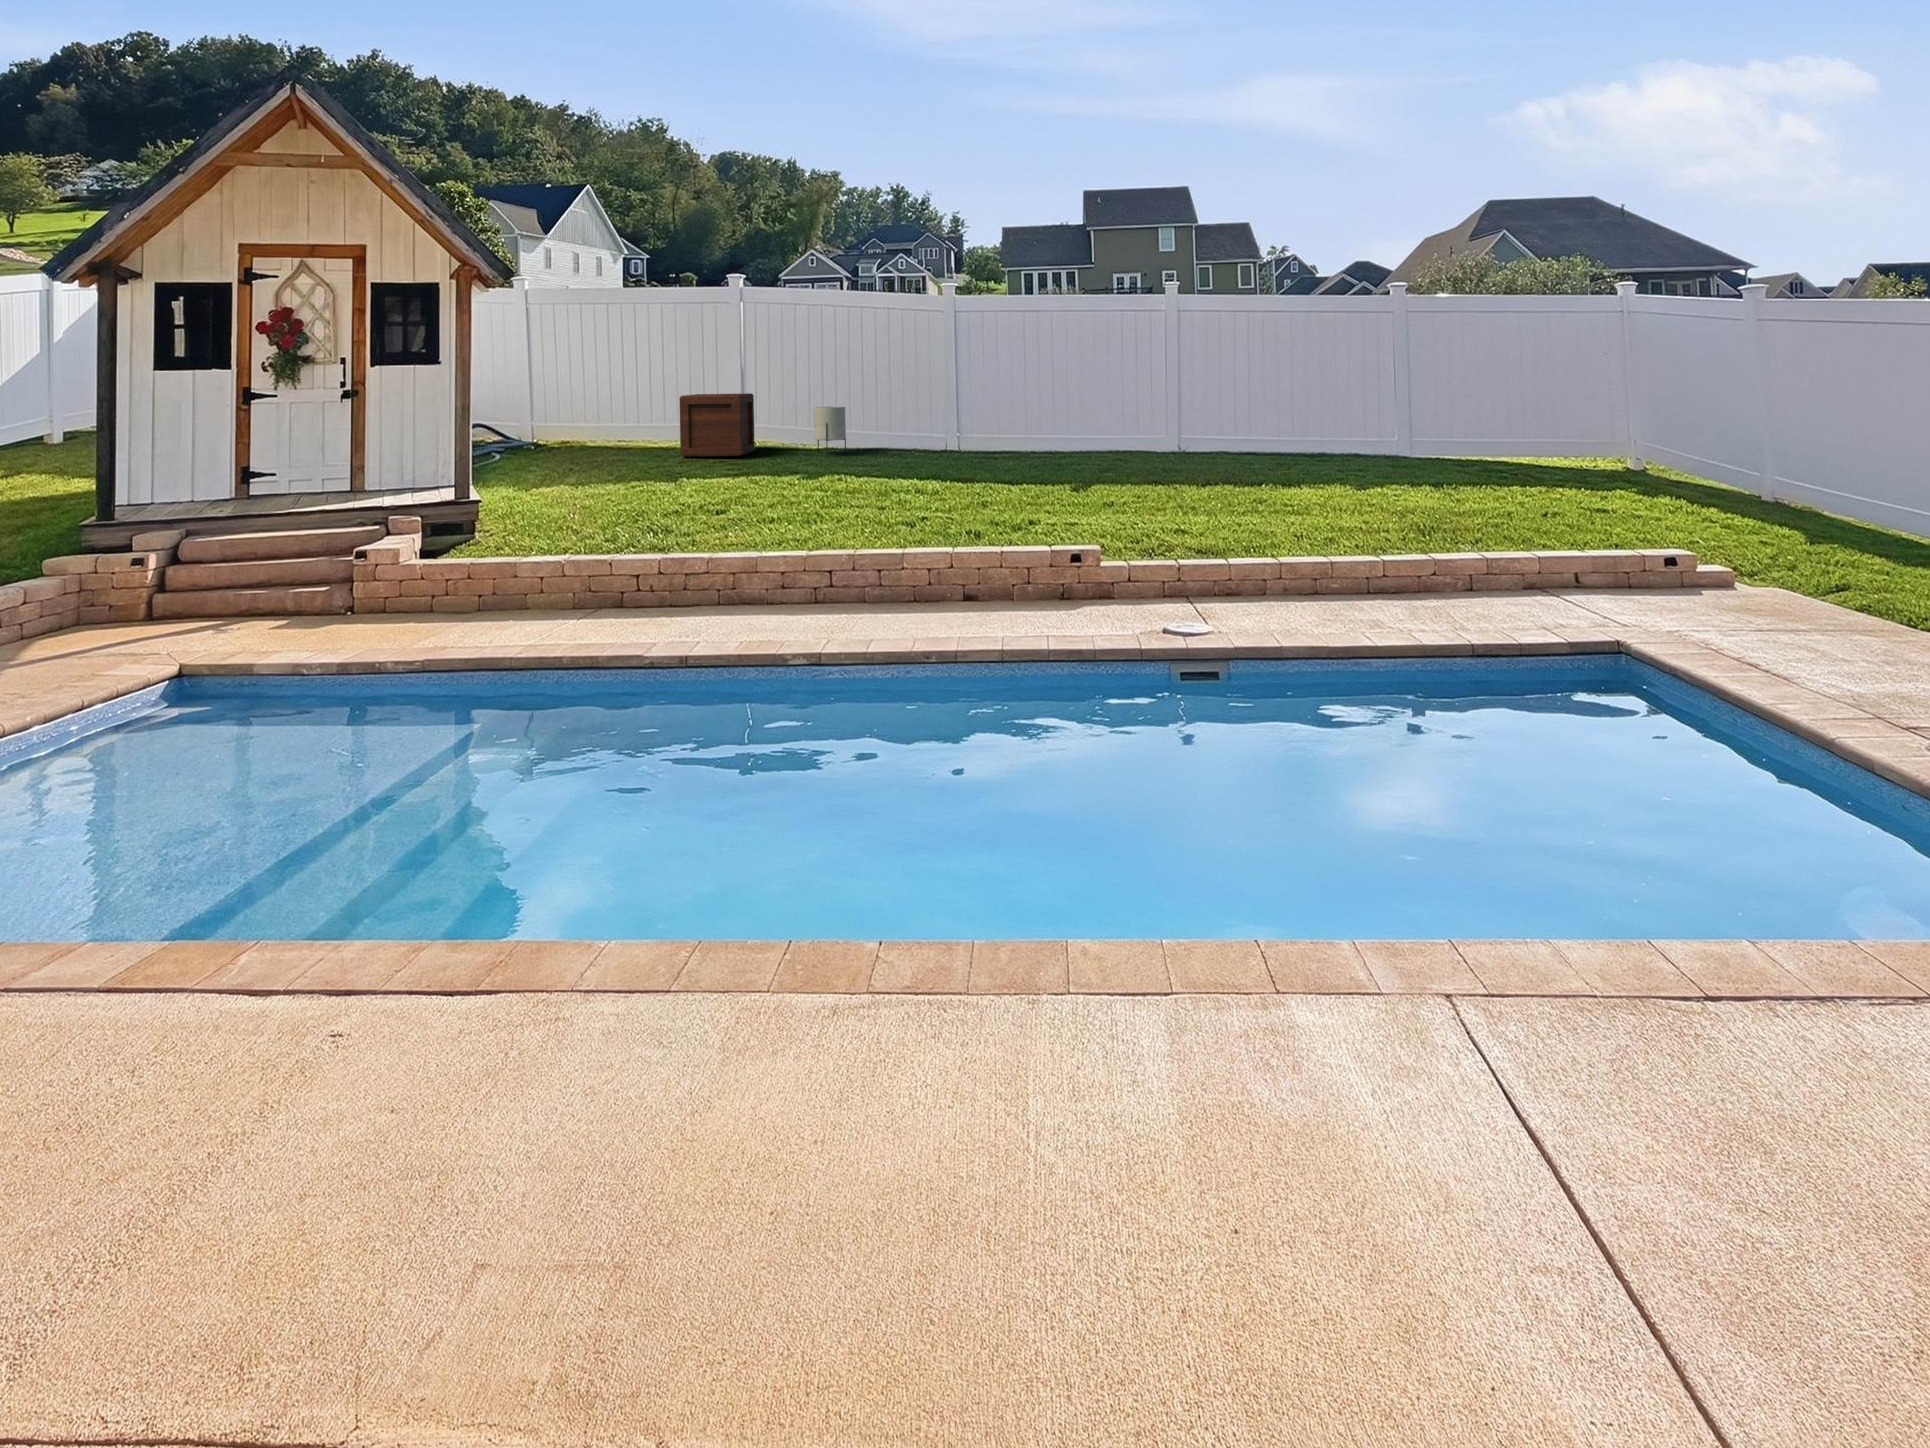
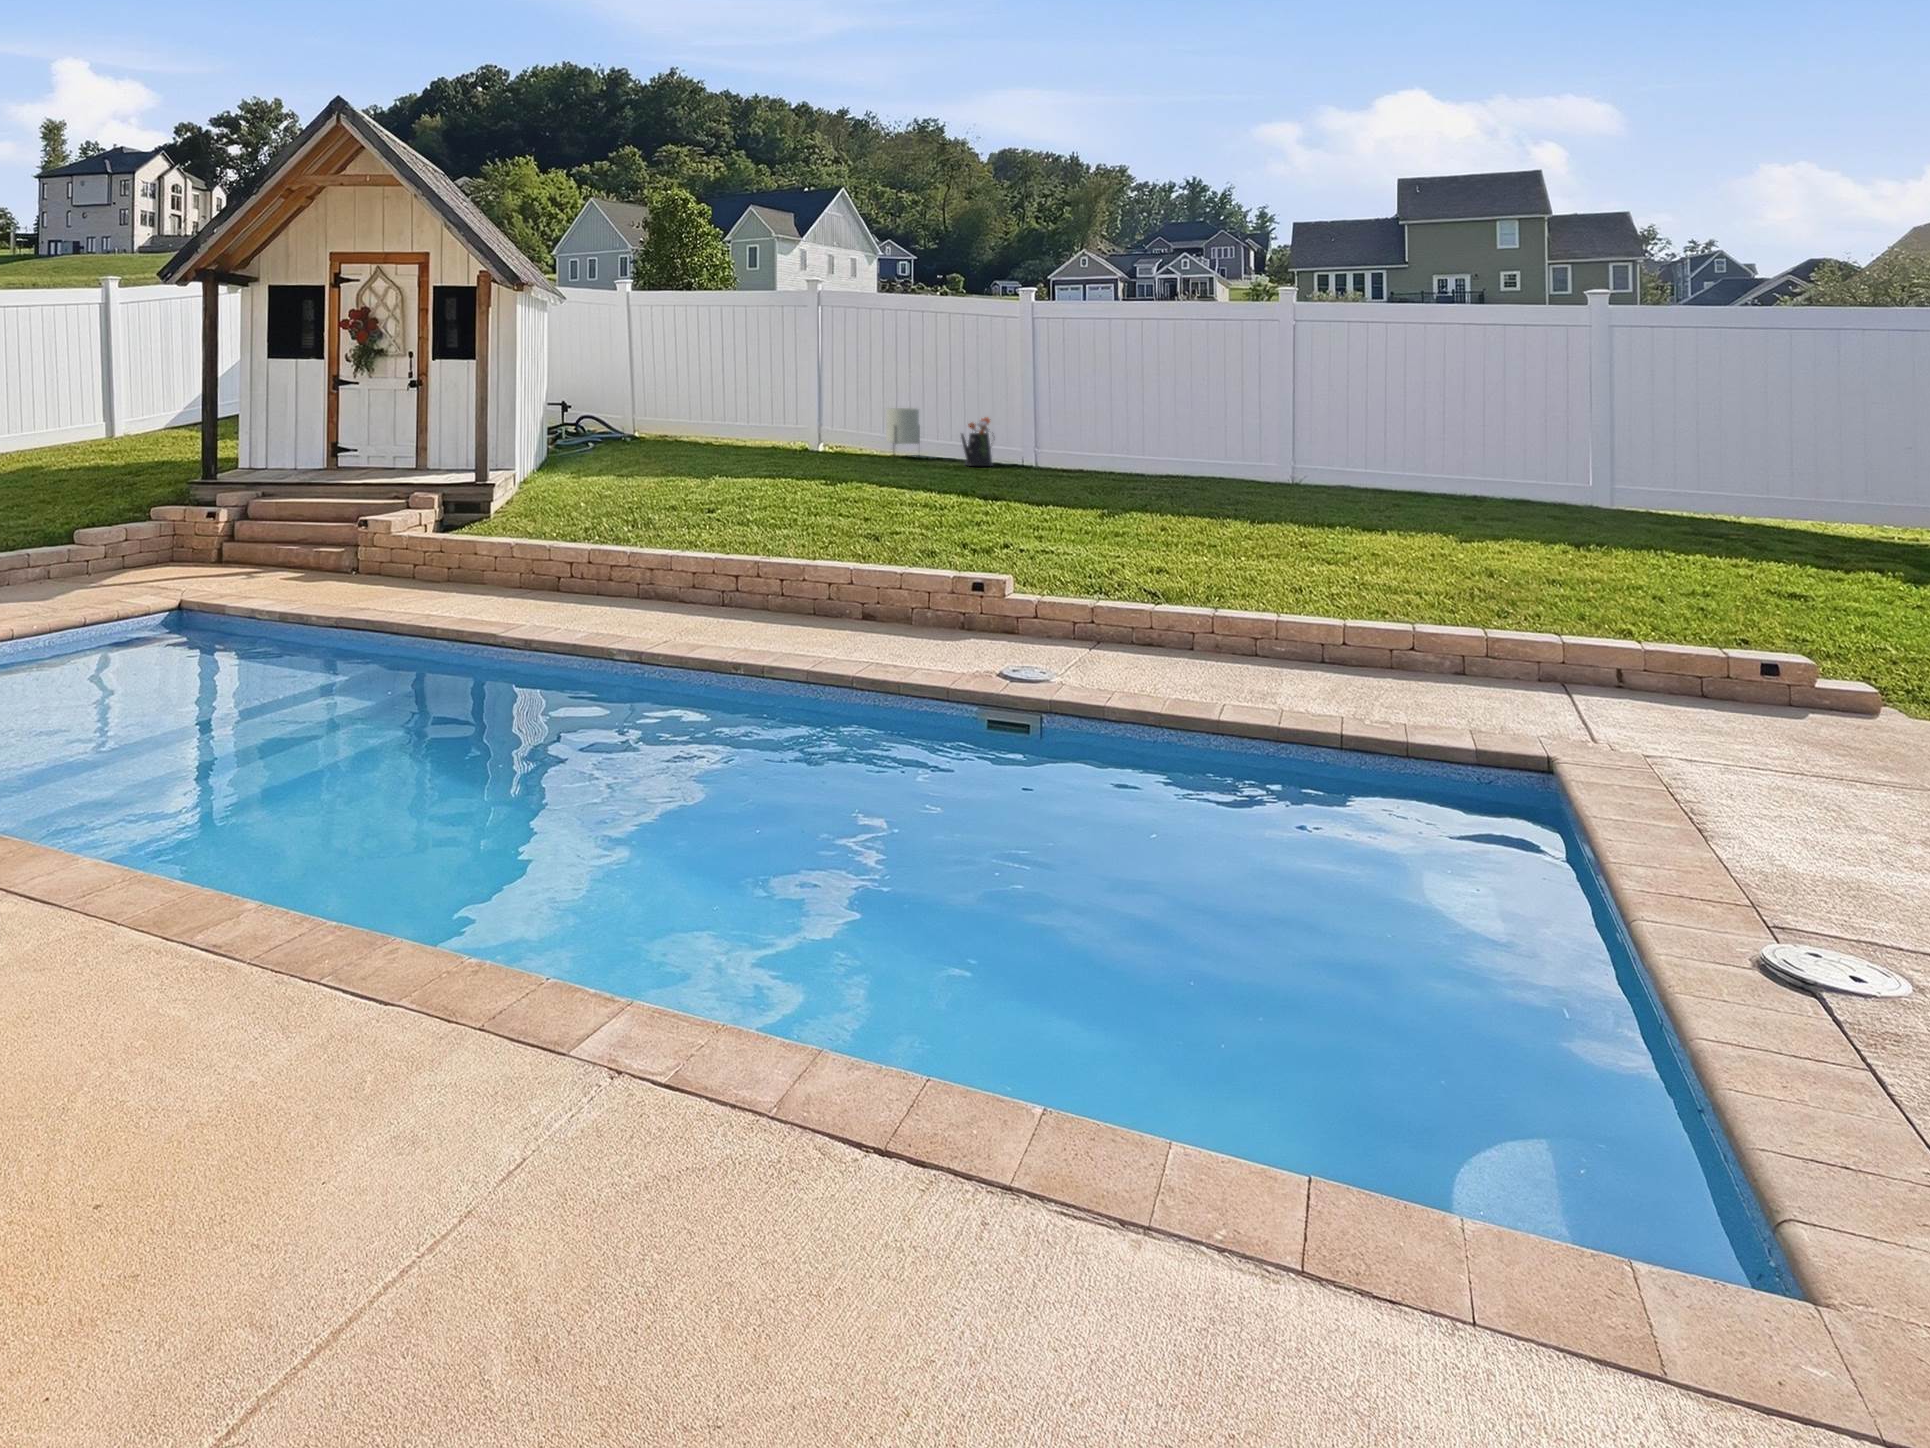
wooden crate: present [680,393,755,457] -> none [753,391,834,455]
watering can: none [895,411,922,458] -> present [961,417,992,466]

